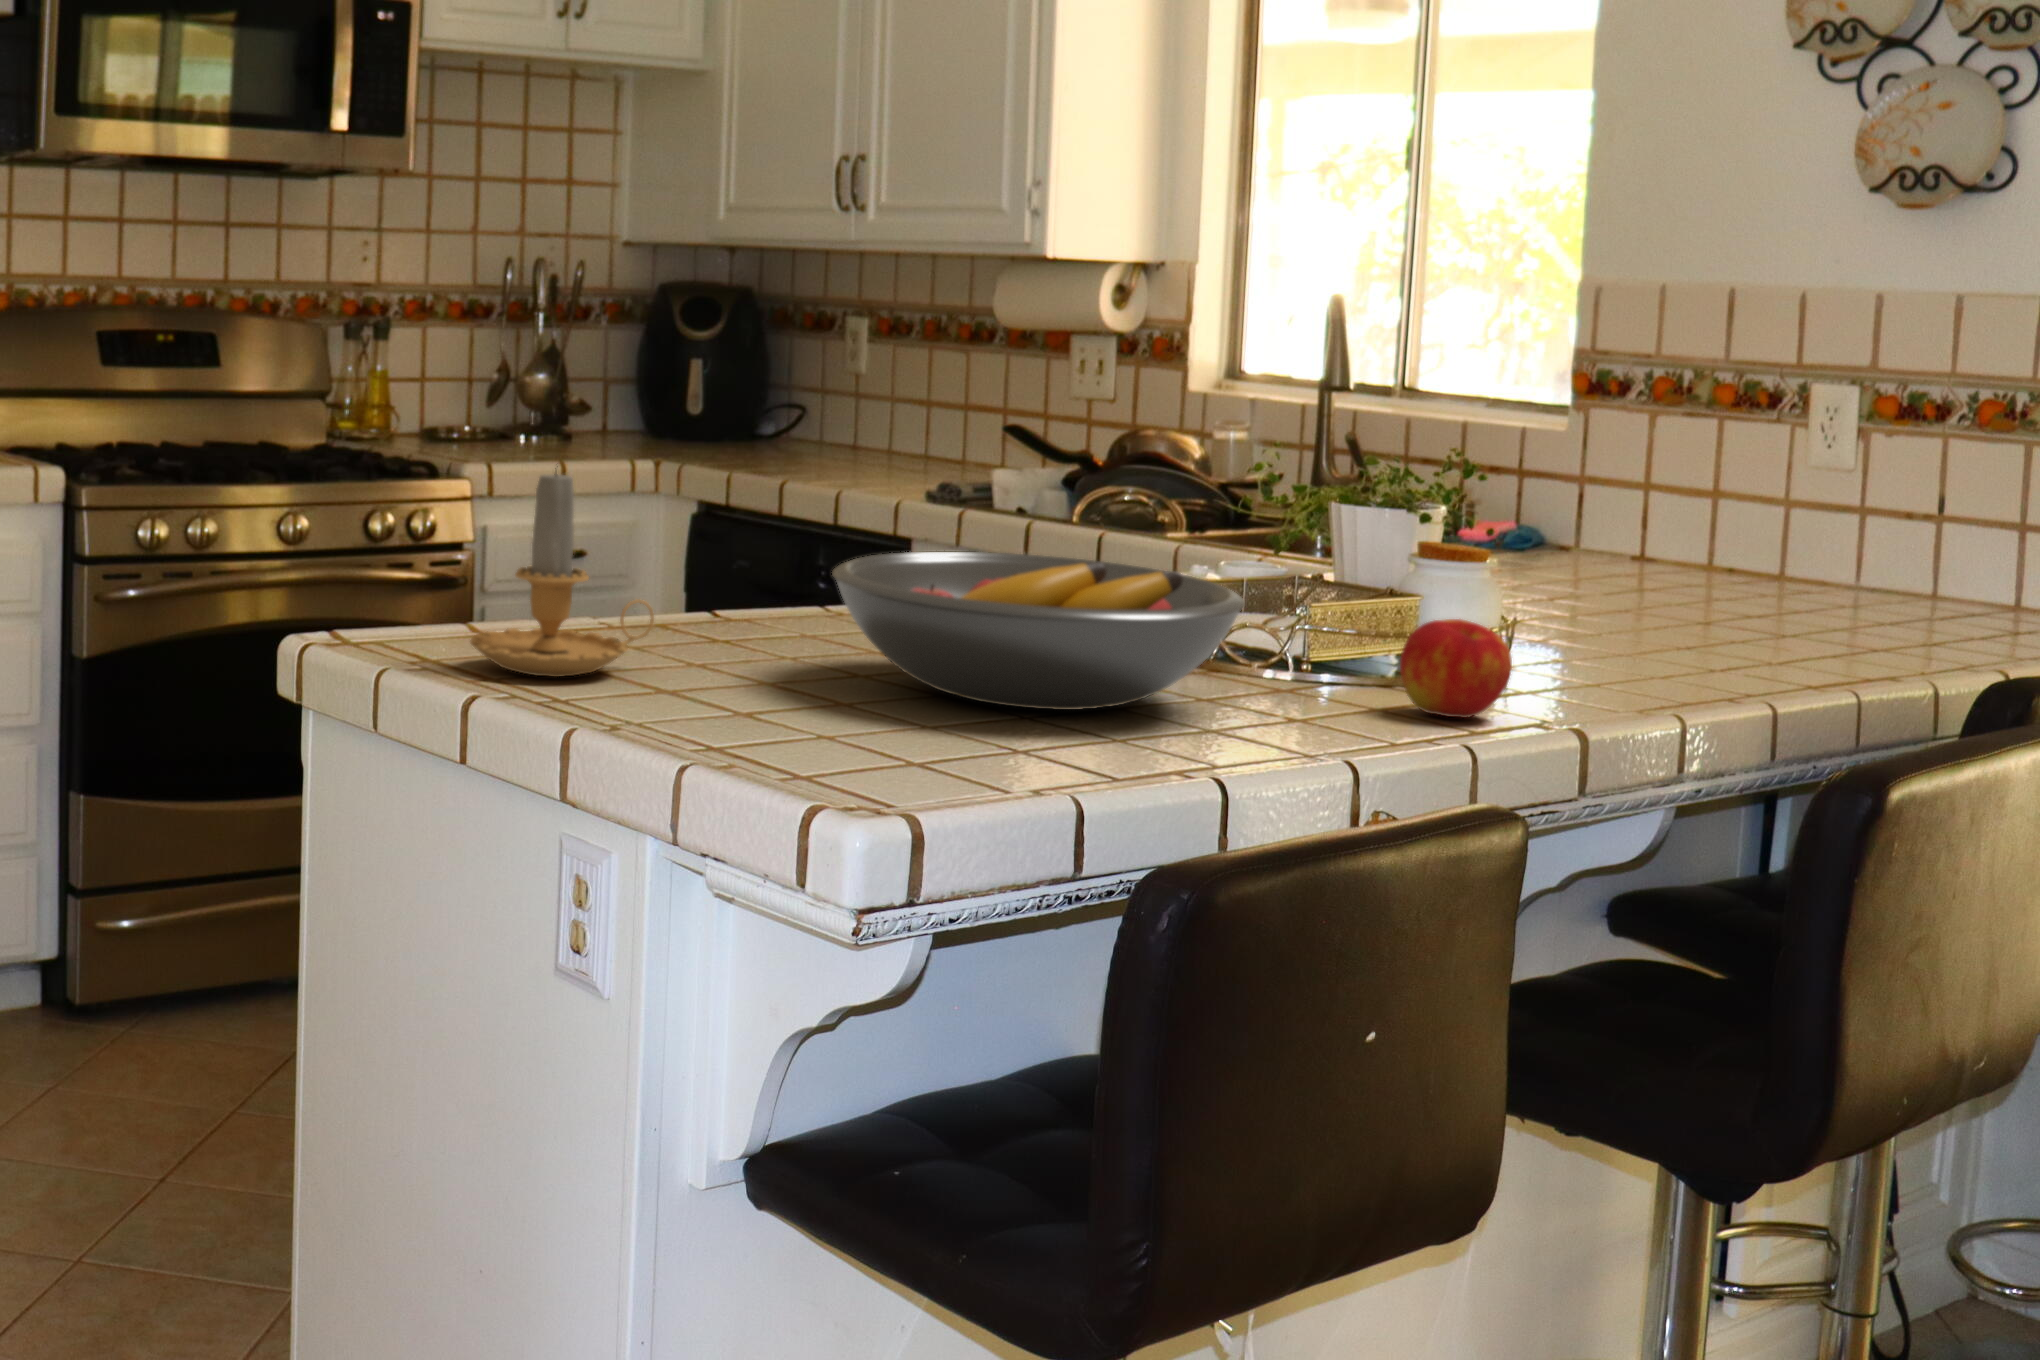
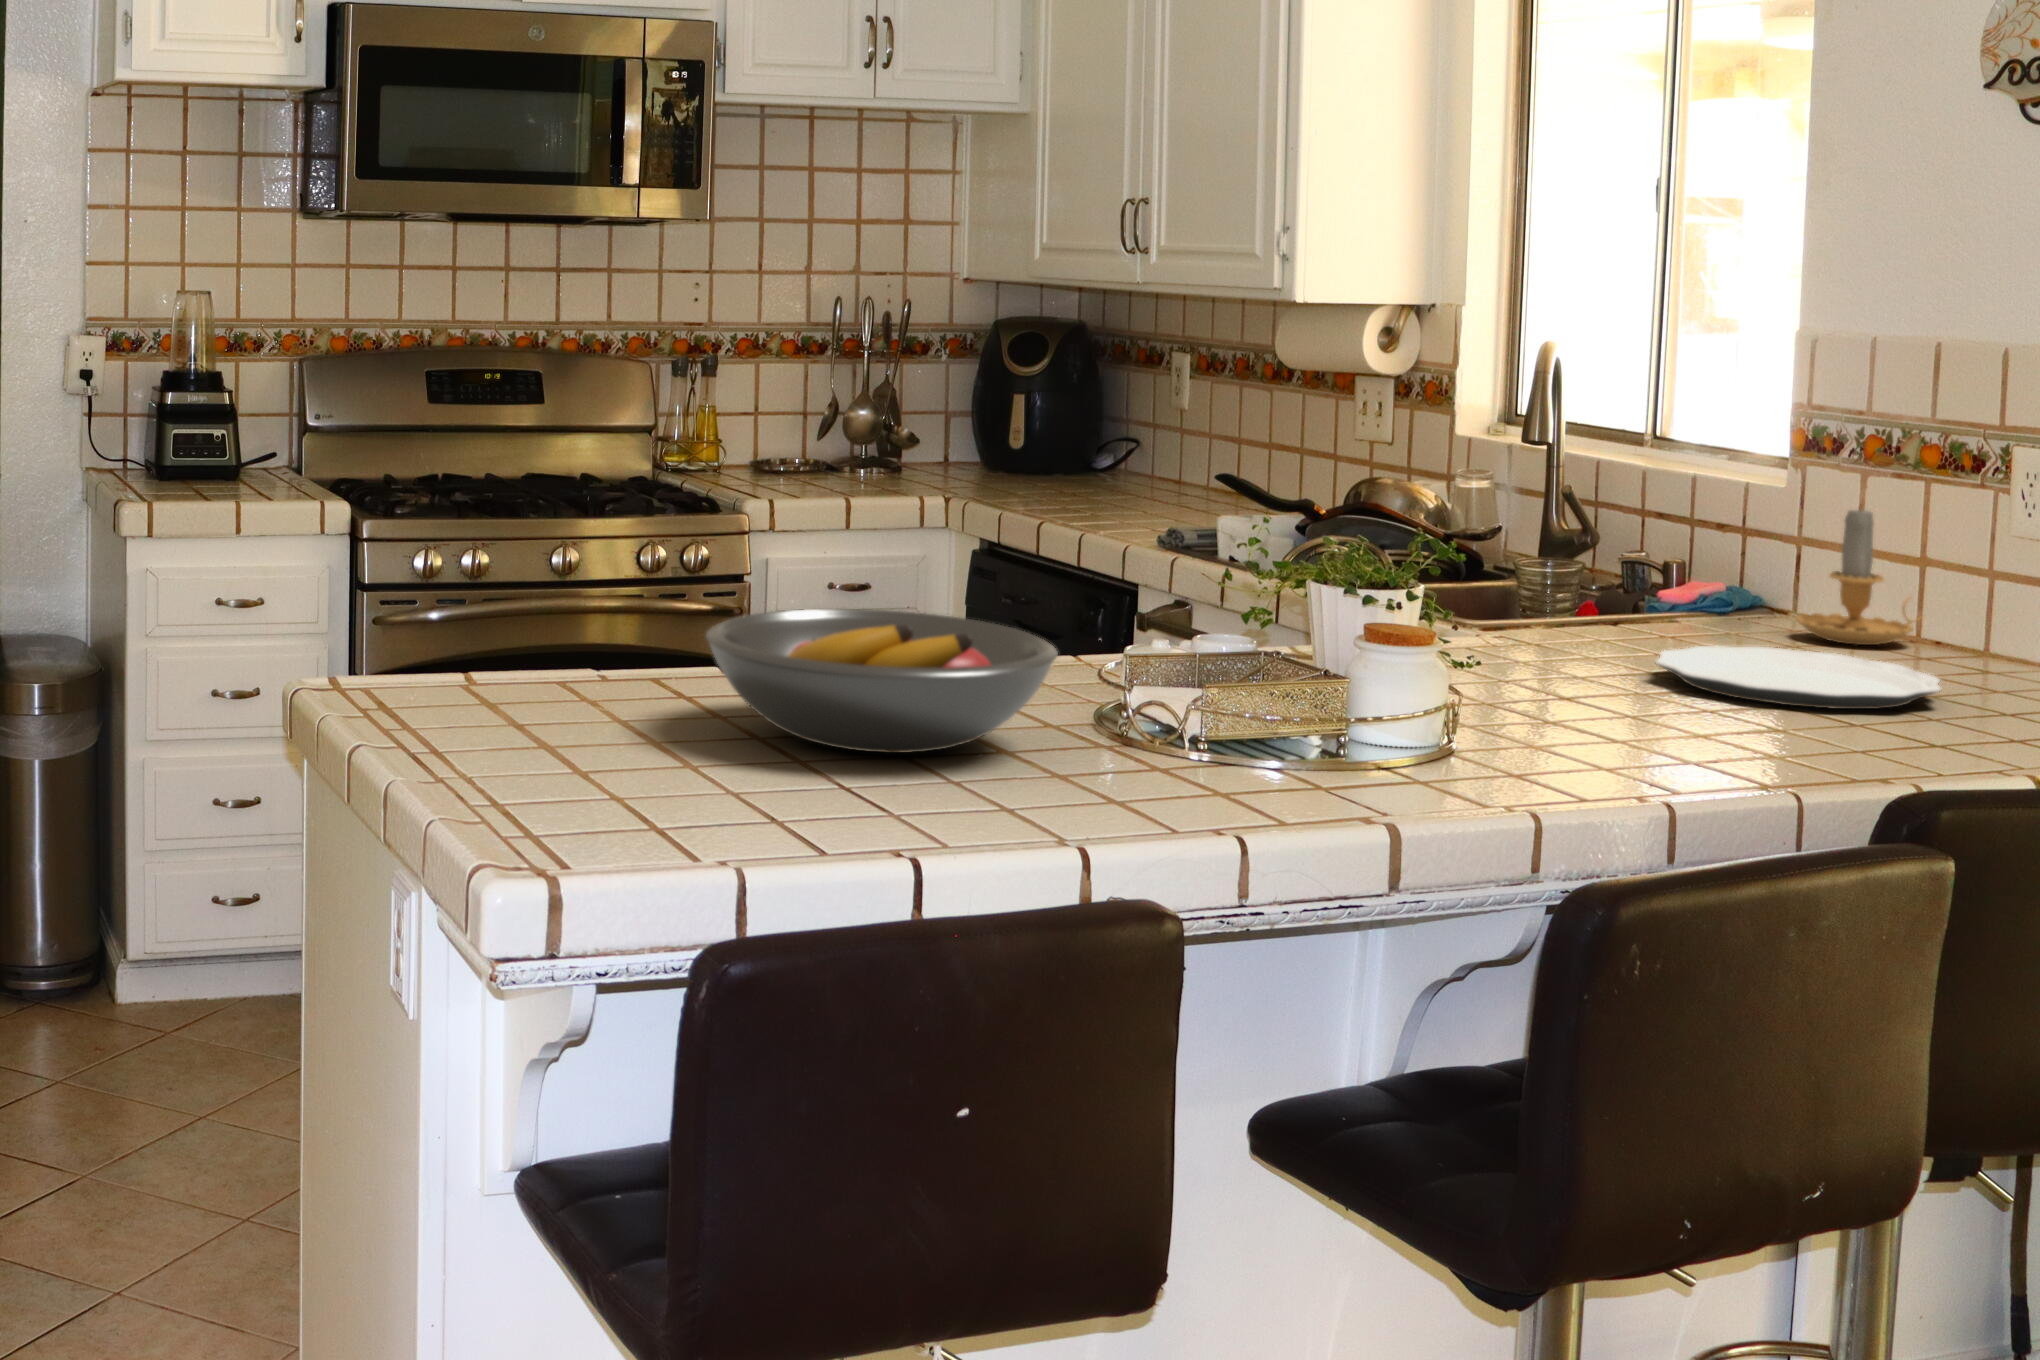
candle: present [470,466,654,677] -> present [1796,504,1922,645]
plate: none [1585,578,1875,634] -> present [1656,646,1941,709]
apple: present [1400,619,1512,718] -> none [1210,684,1310,774]

